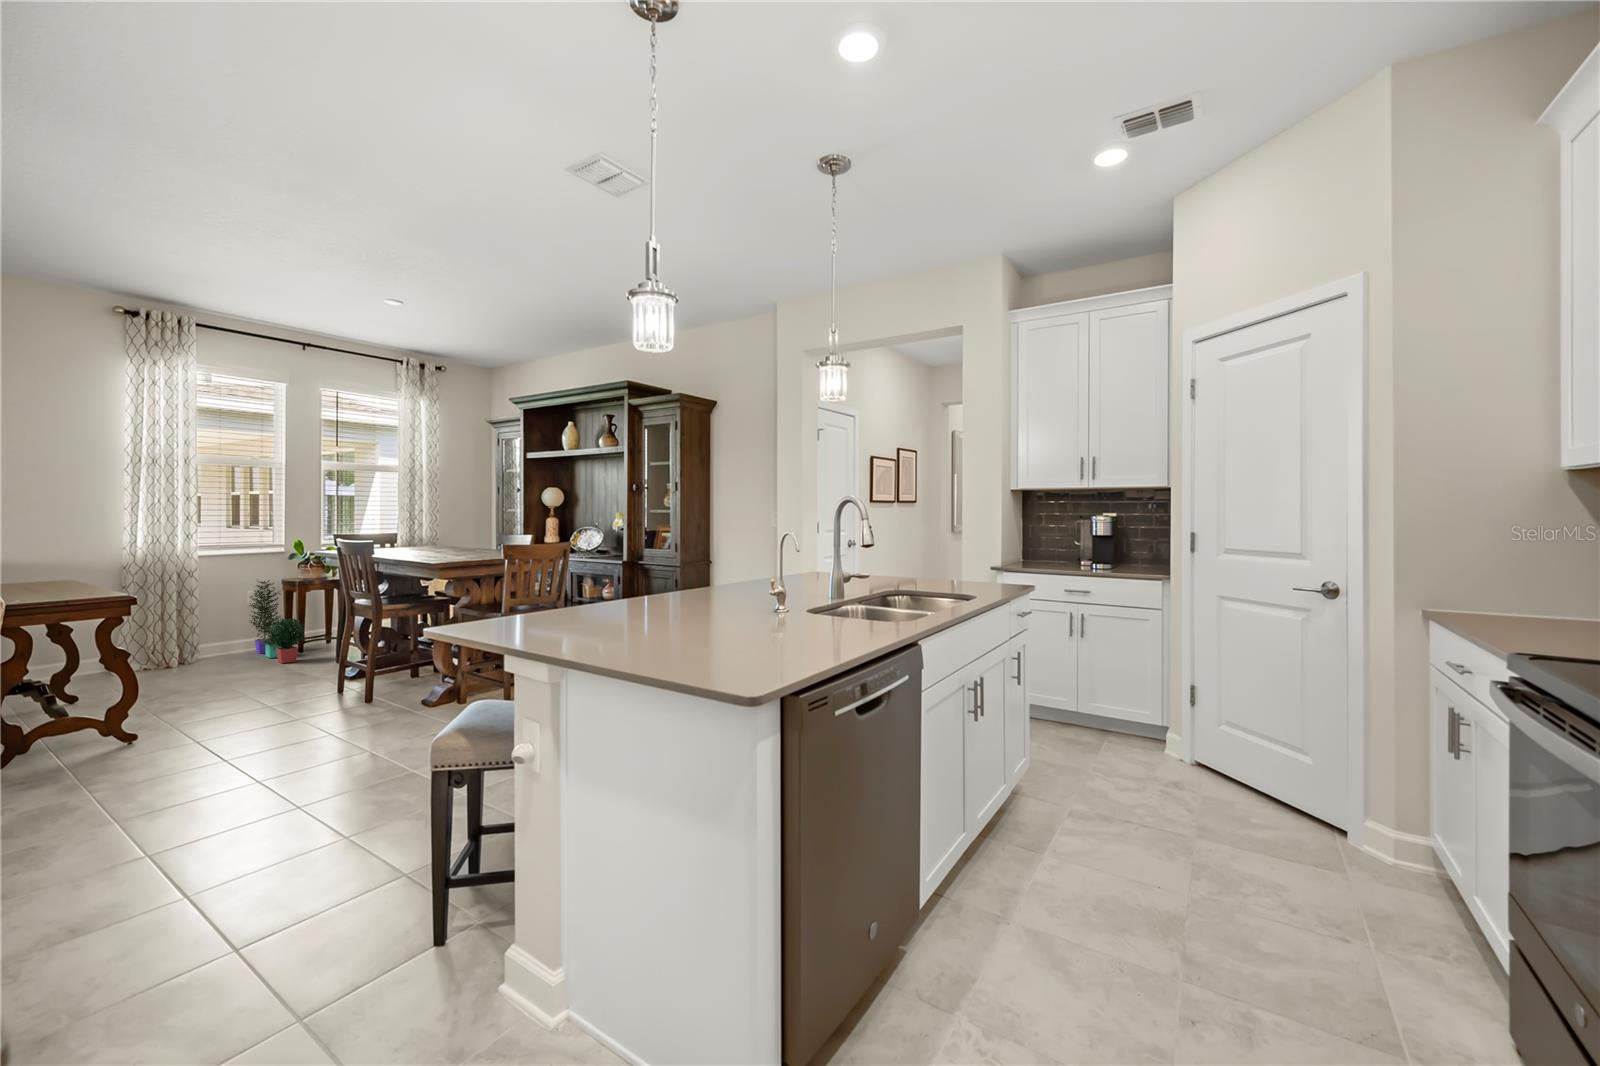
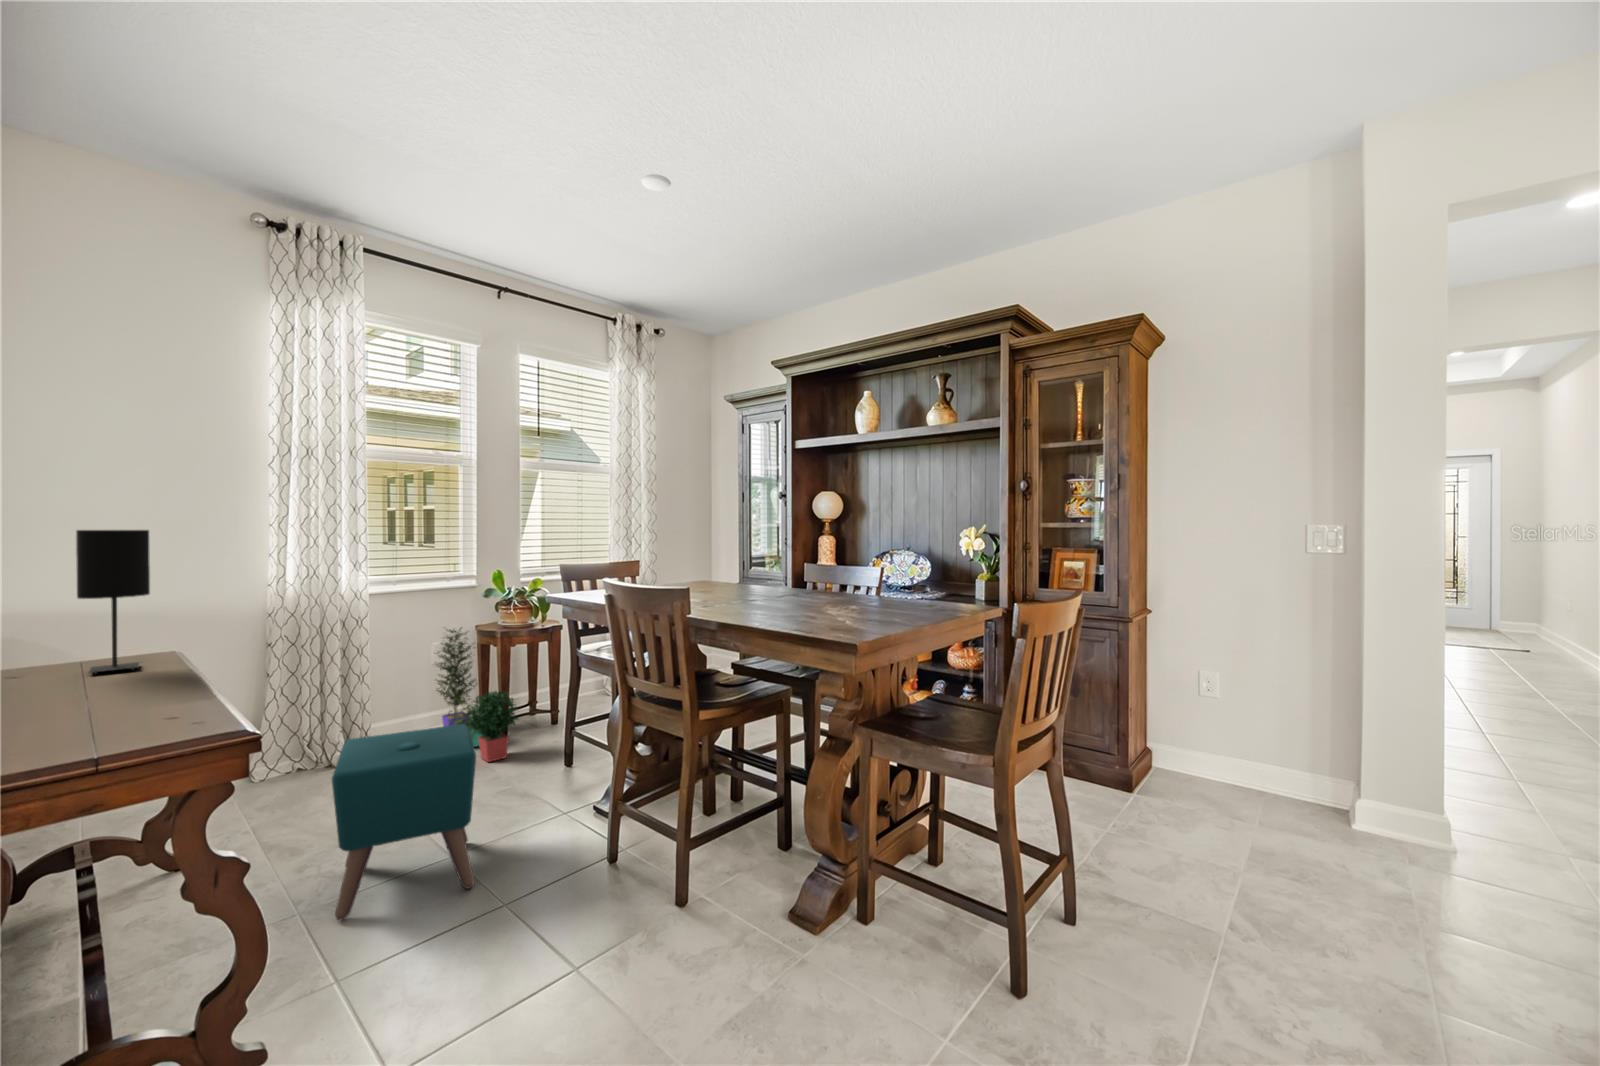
table lamp: none [24,510,62,583] -> present [76,530,150,674]
ottoman: none [167,623,255,712] -> present [332,724,476,920]

